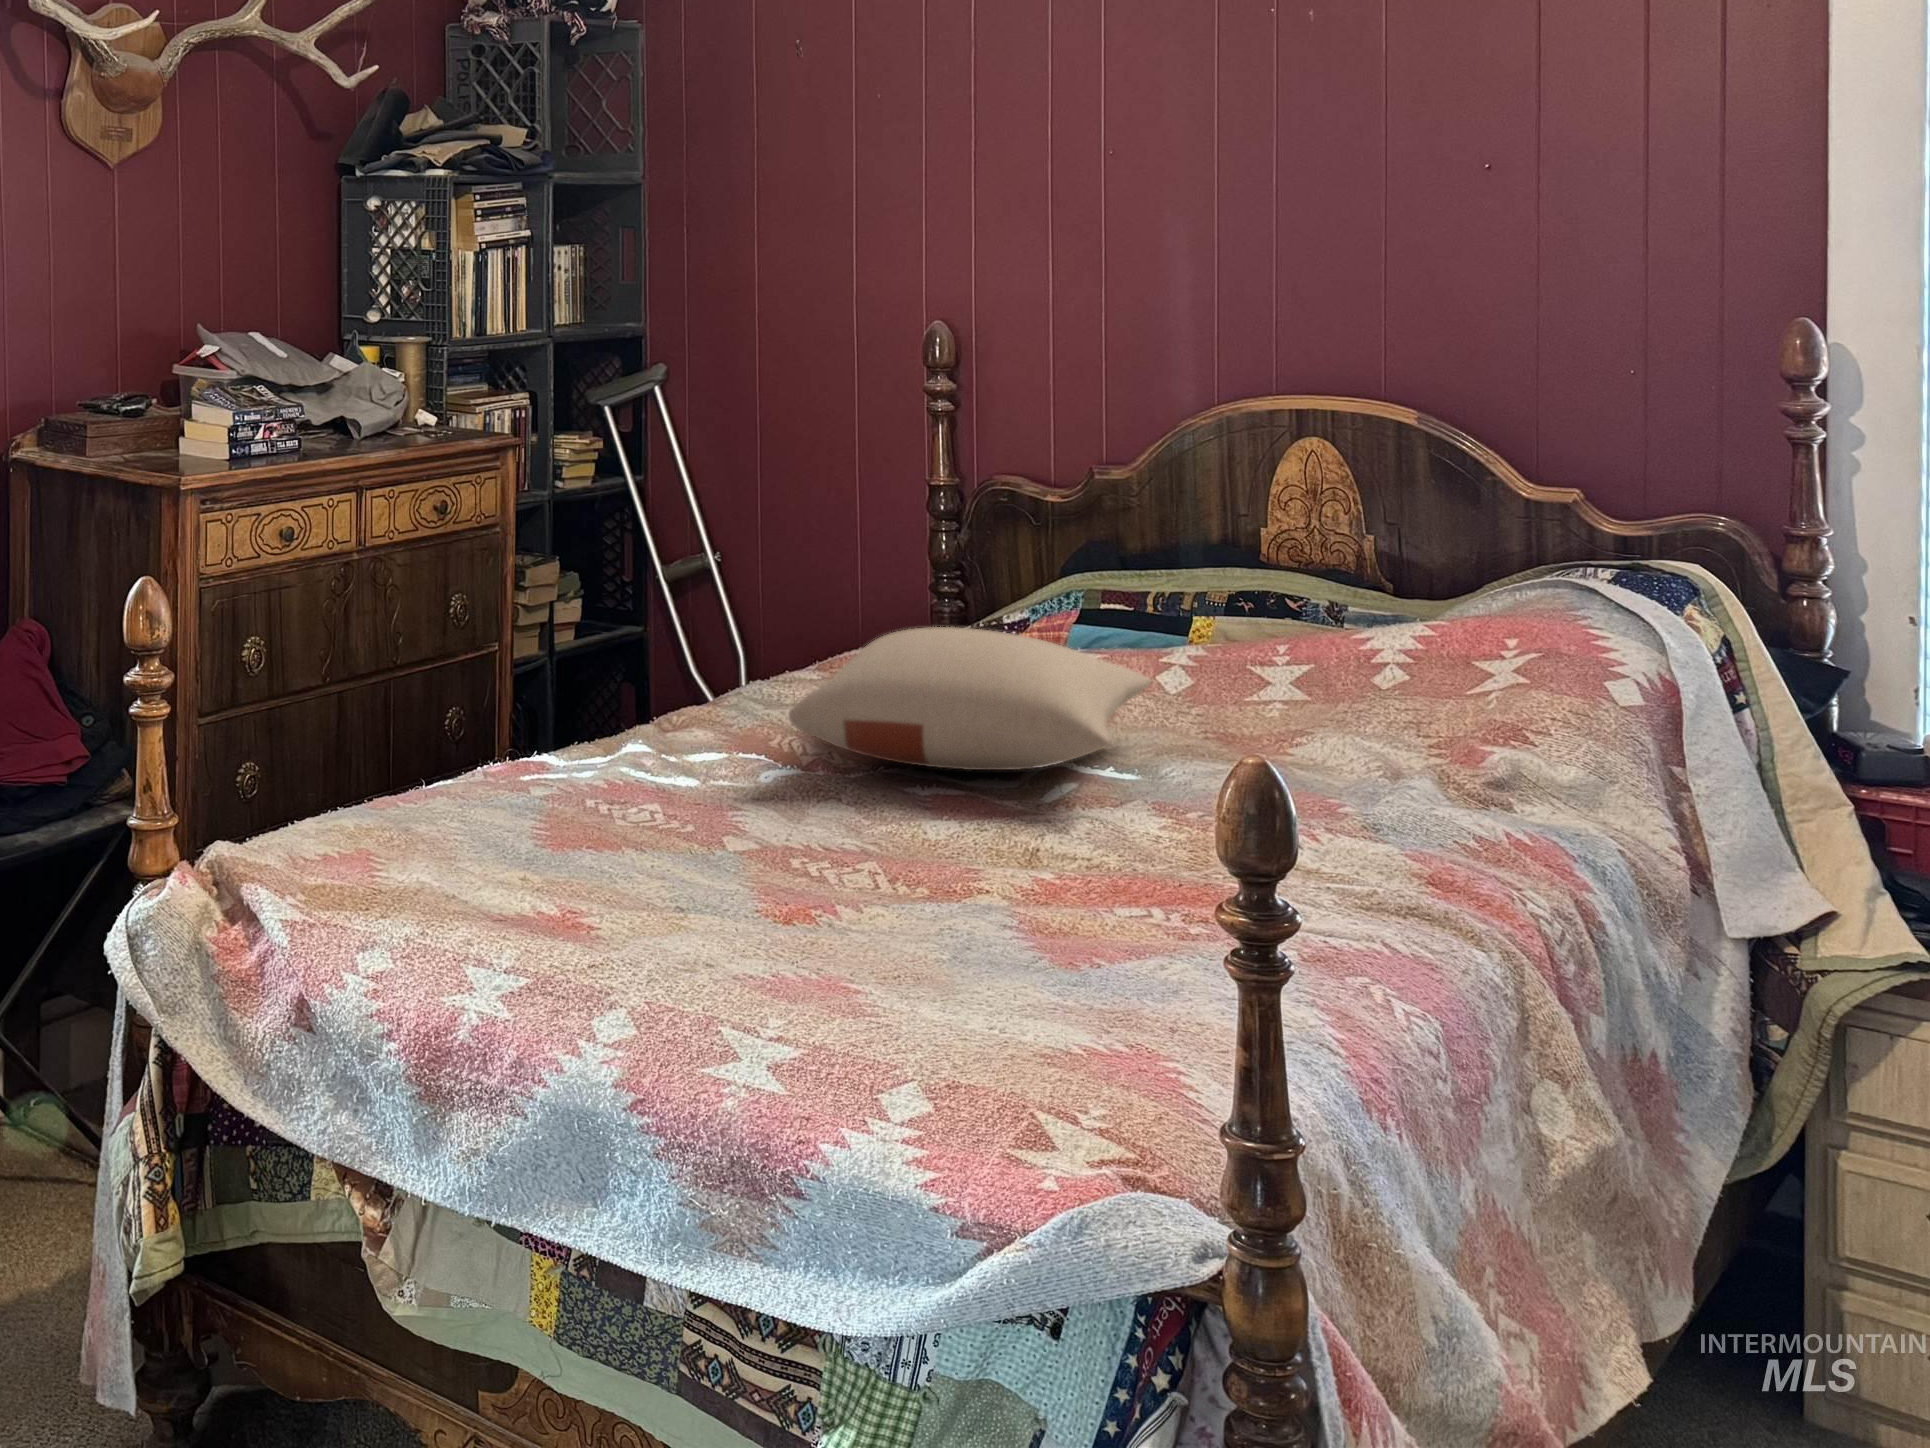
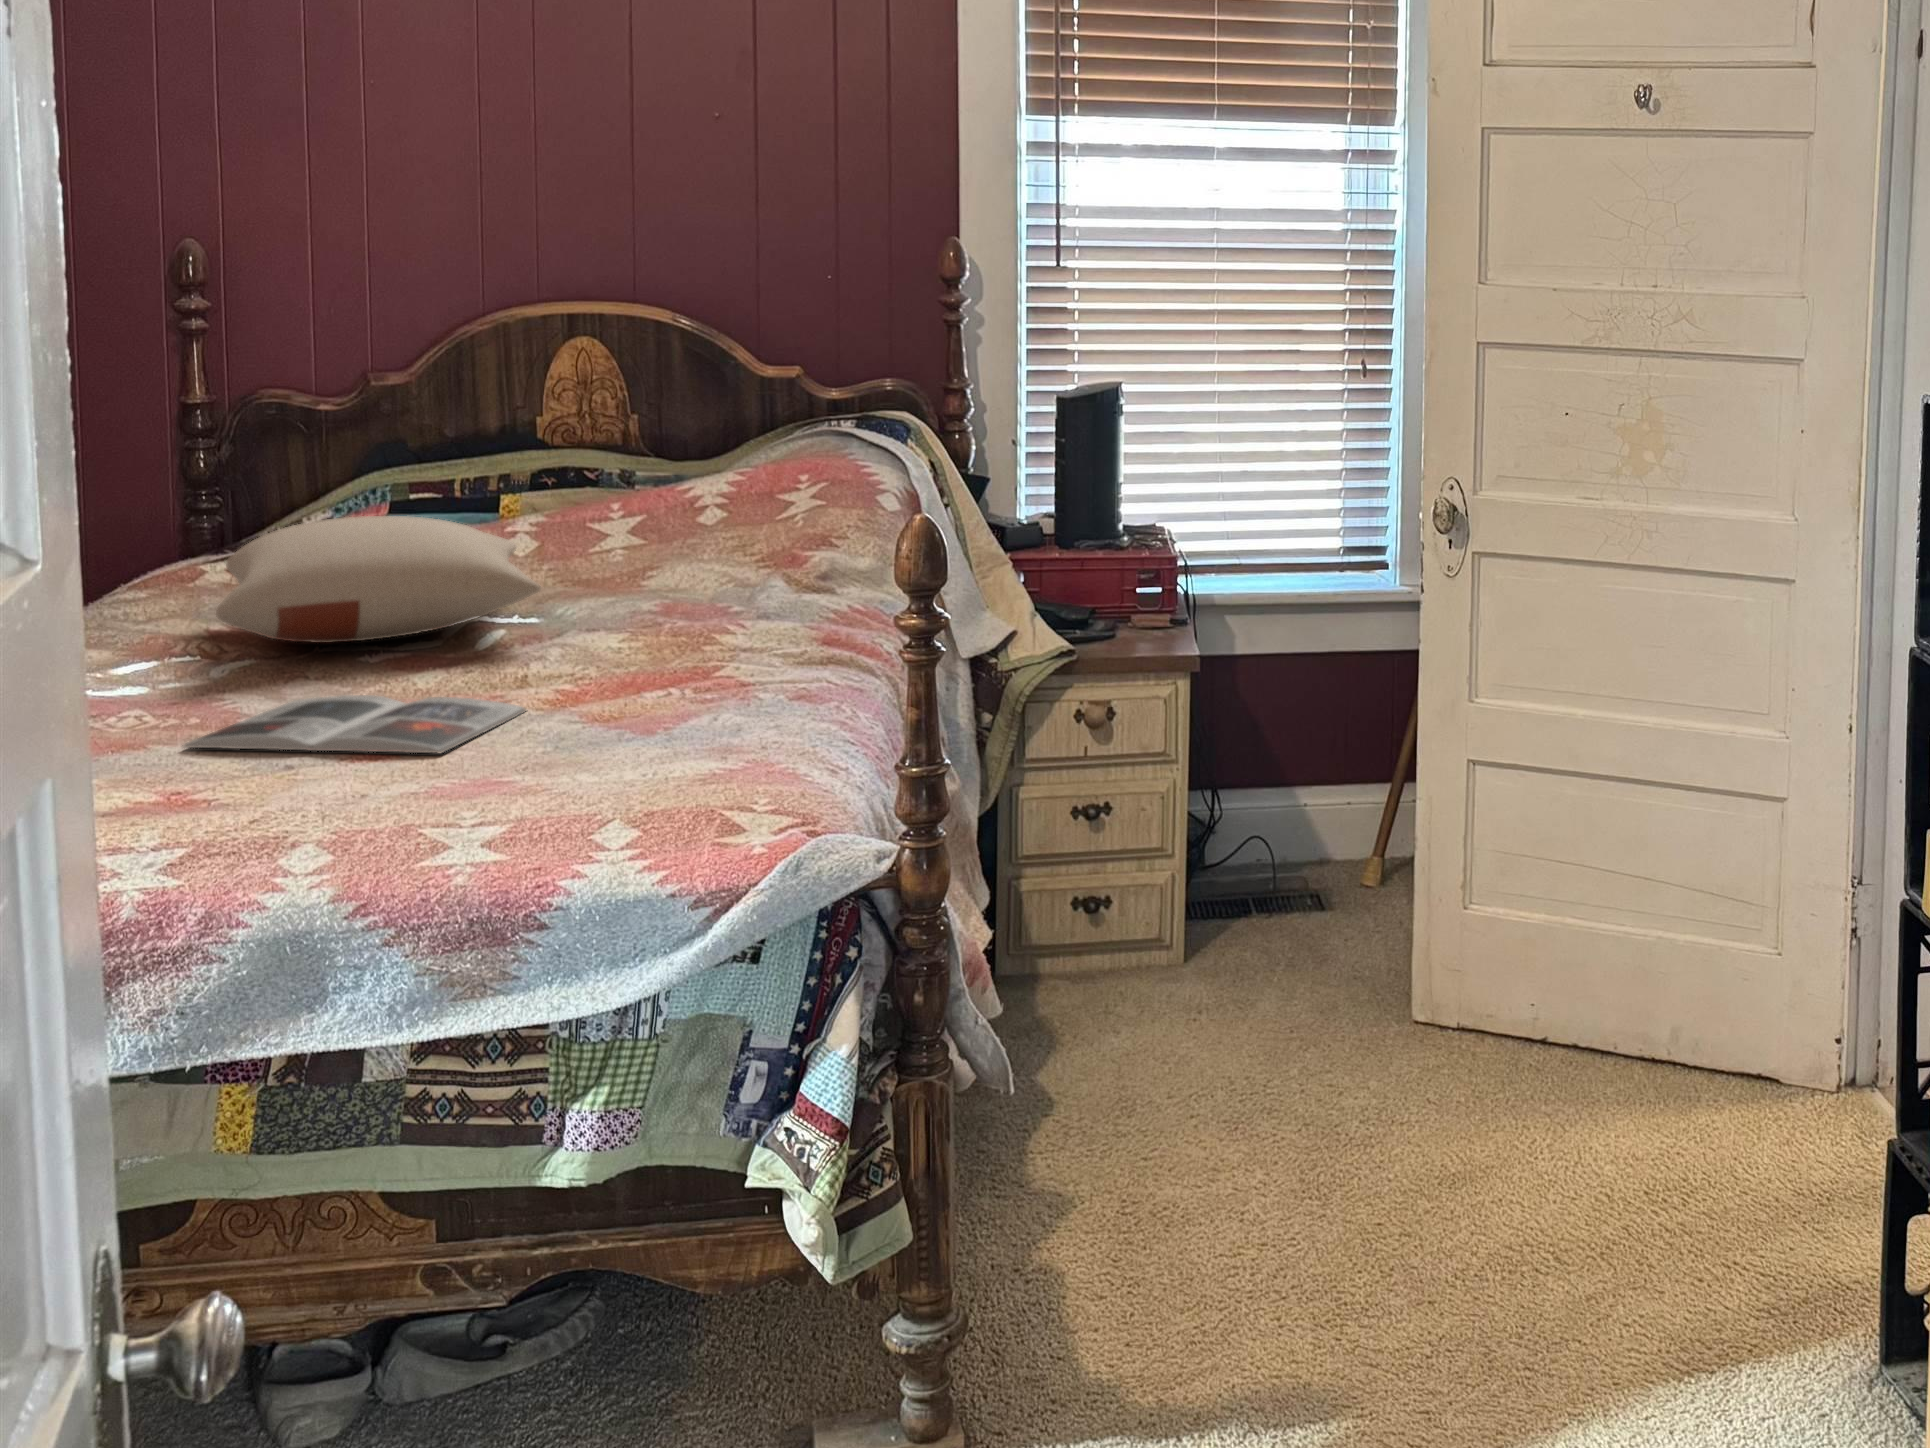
magazine: none [681,827,1014,930] -> present [182,695,526,753]

